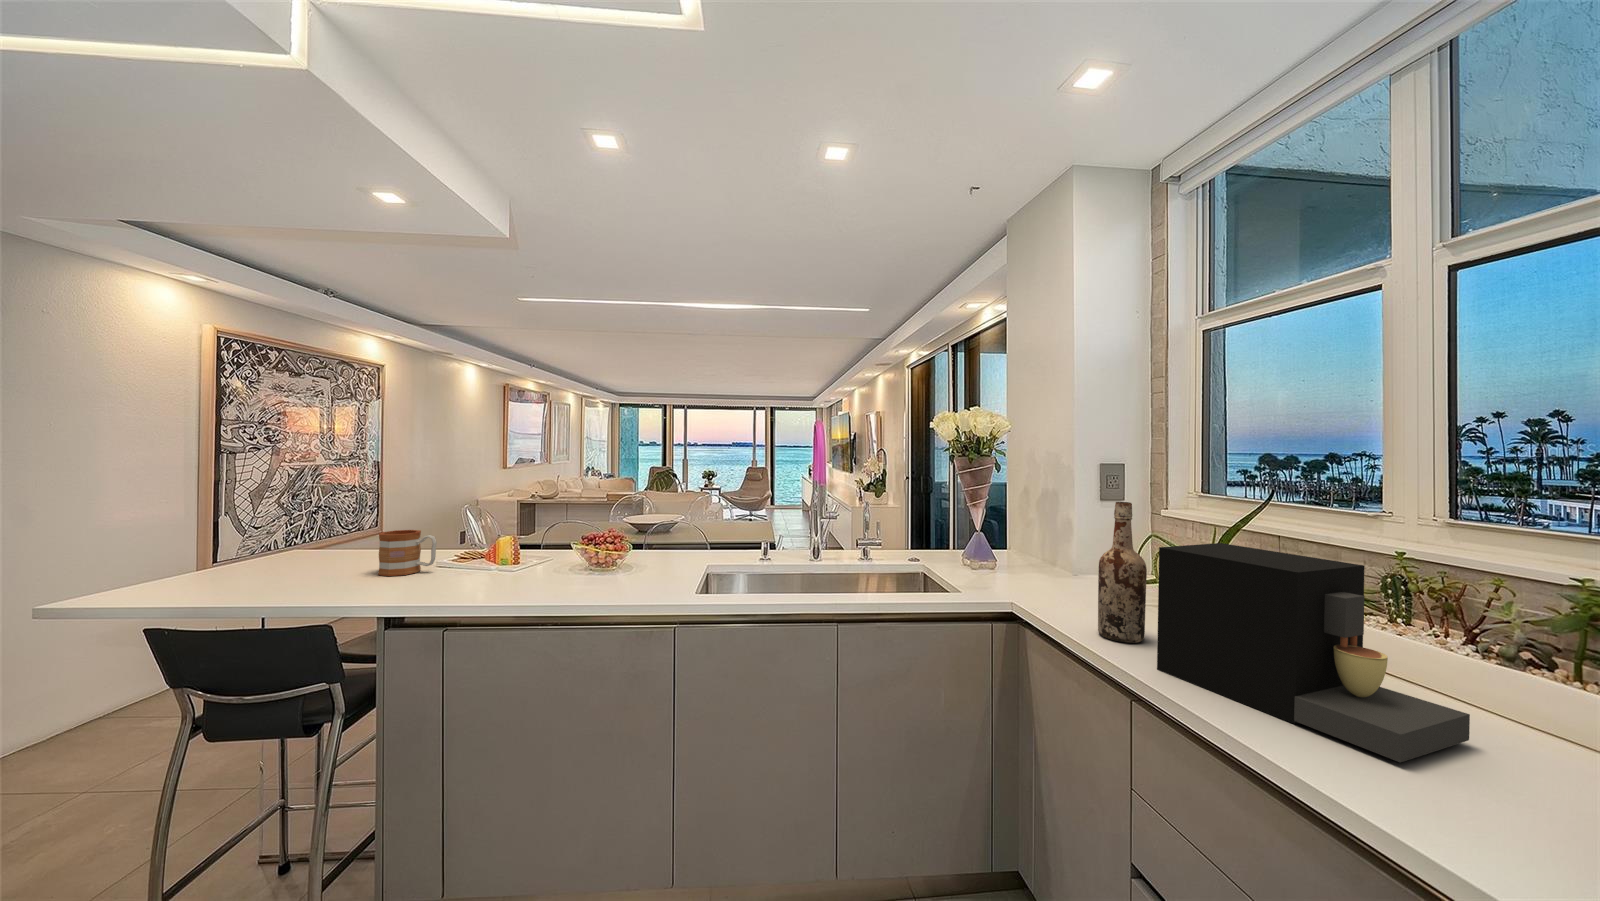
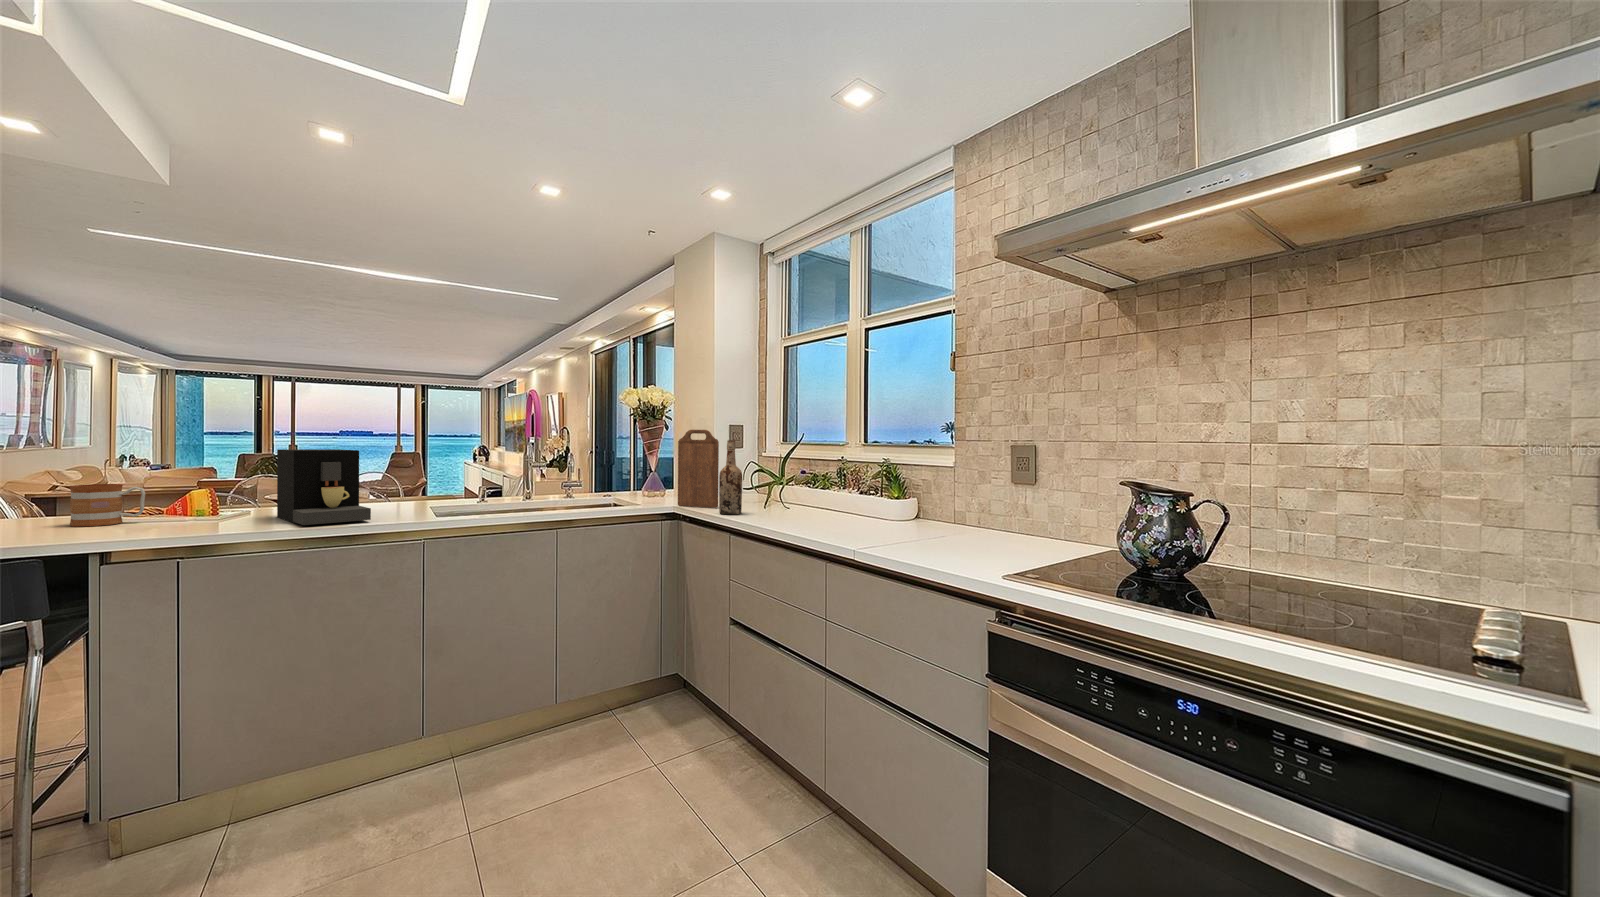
cutting board: none [1016,474,1091,609] -> present [678,430,719,508]
coffee maker: present [1157,543,1470,763] -> present [277,449,371,525]

